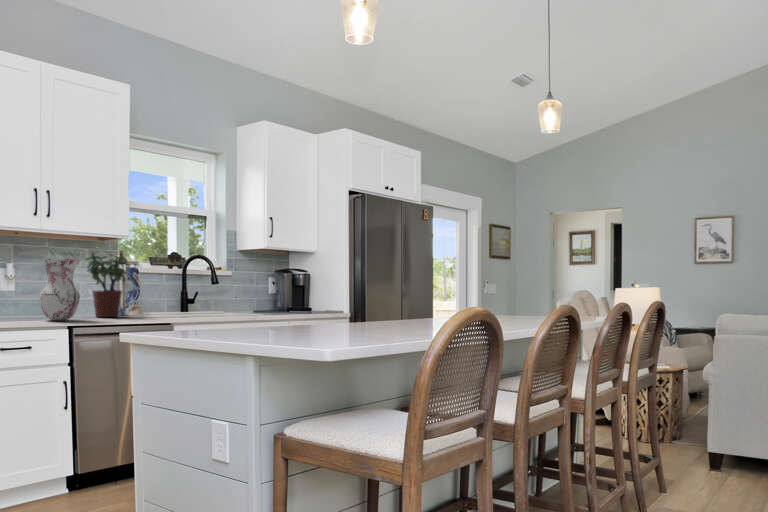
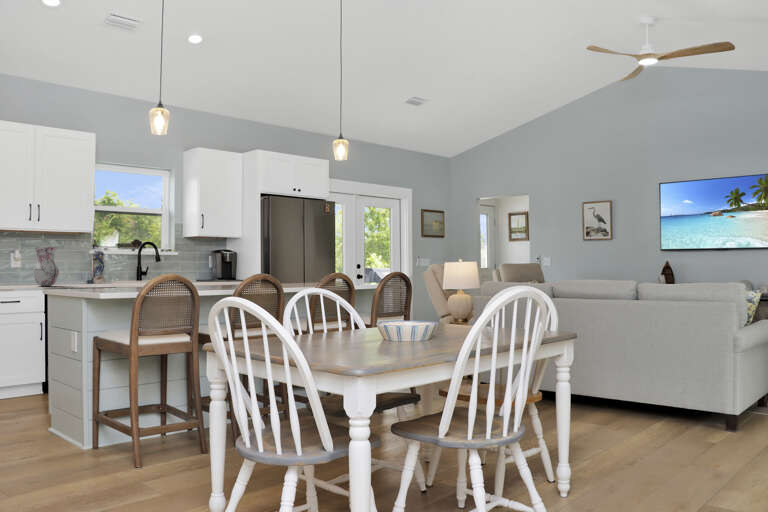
potted plant: present [85,252,125,317] -> none [63,241,92,285]

